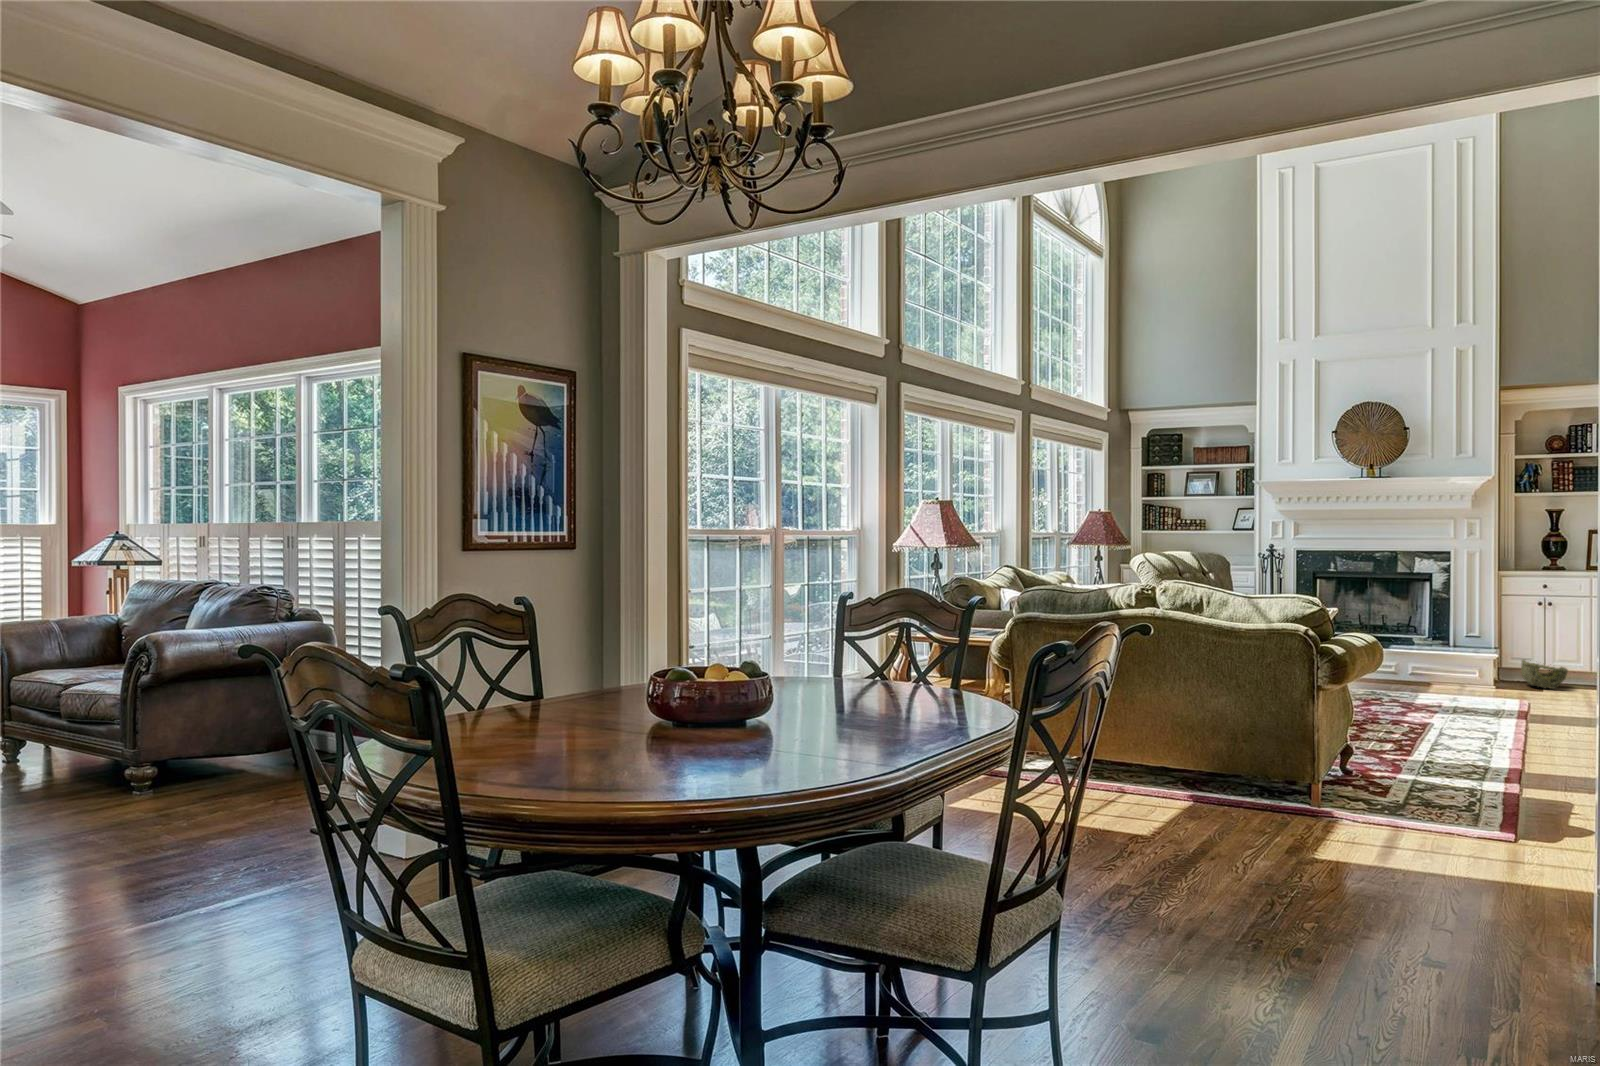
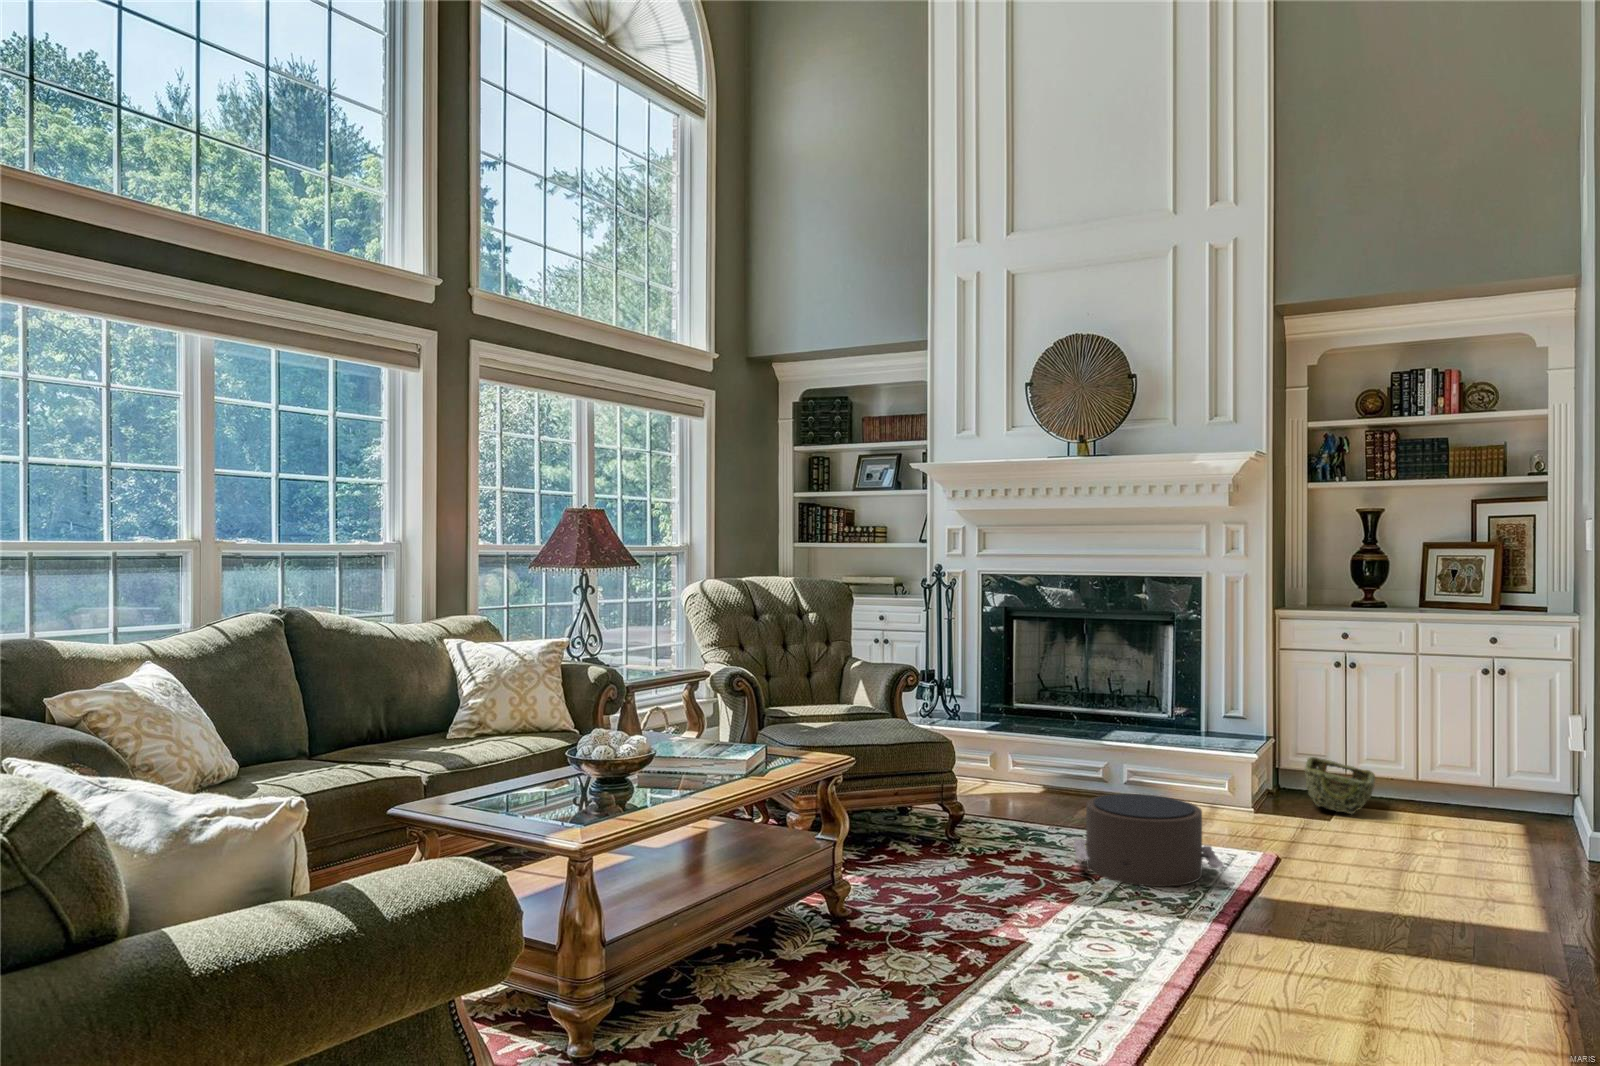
pouf: none [1413,667,1506,708] -> present [1073,794,1223,886]

